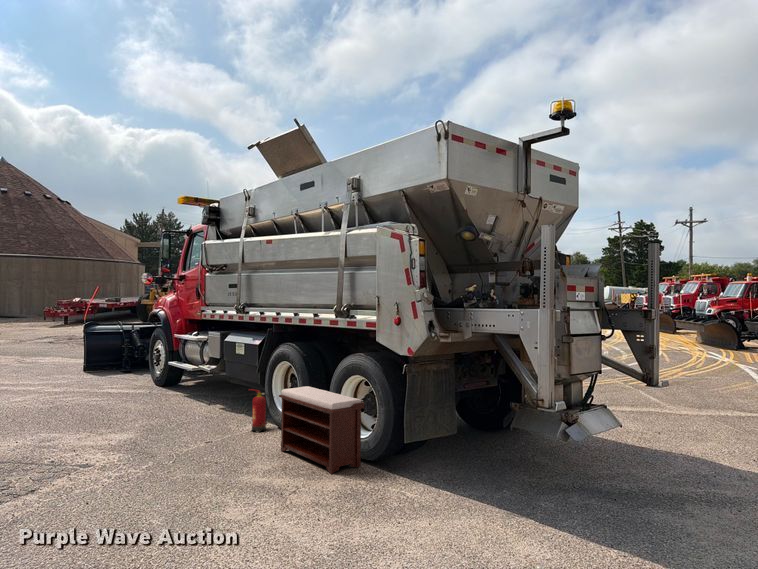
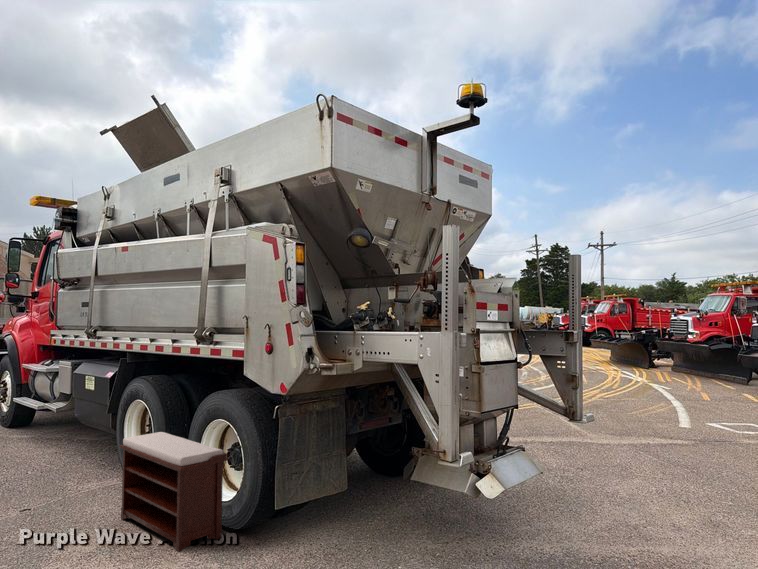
fire extinguisher: present [250,389,271,432] -> none [88,436,120,492]

